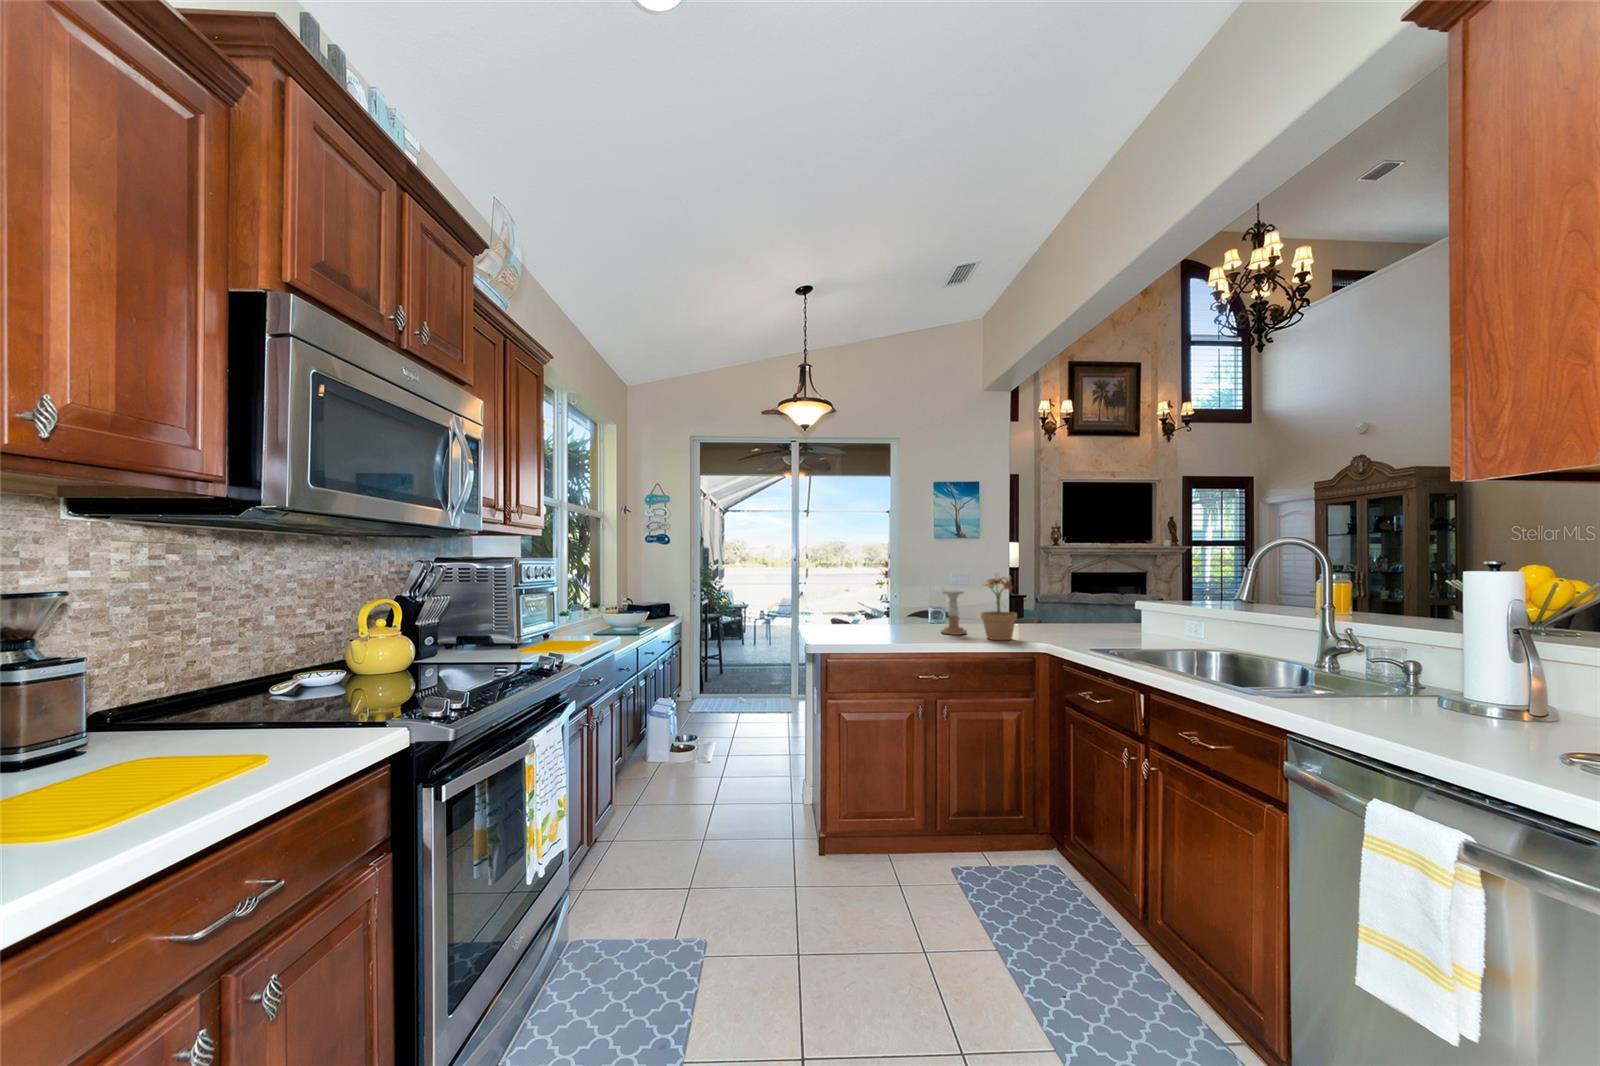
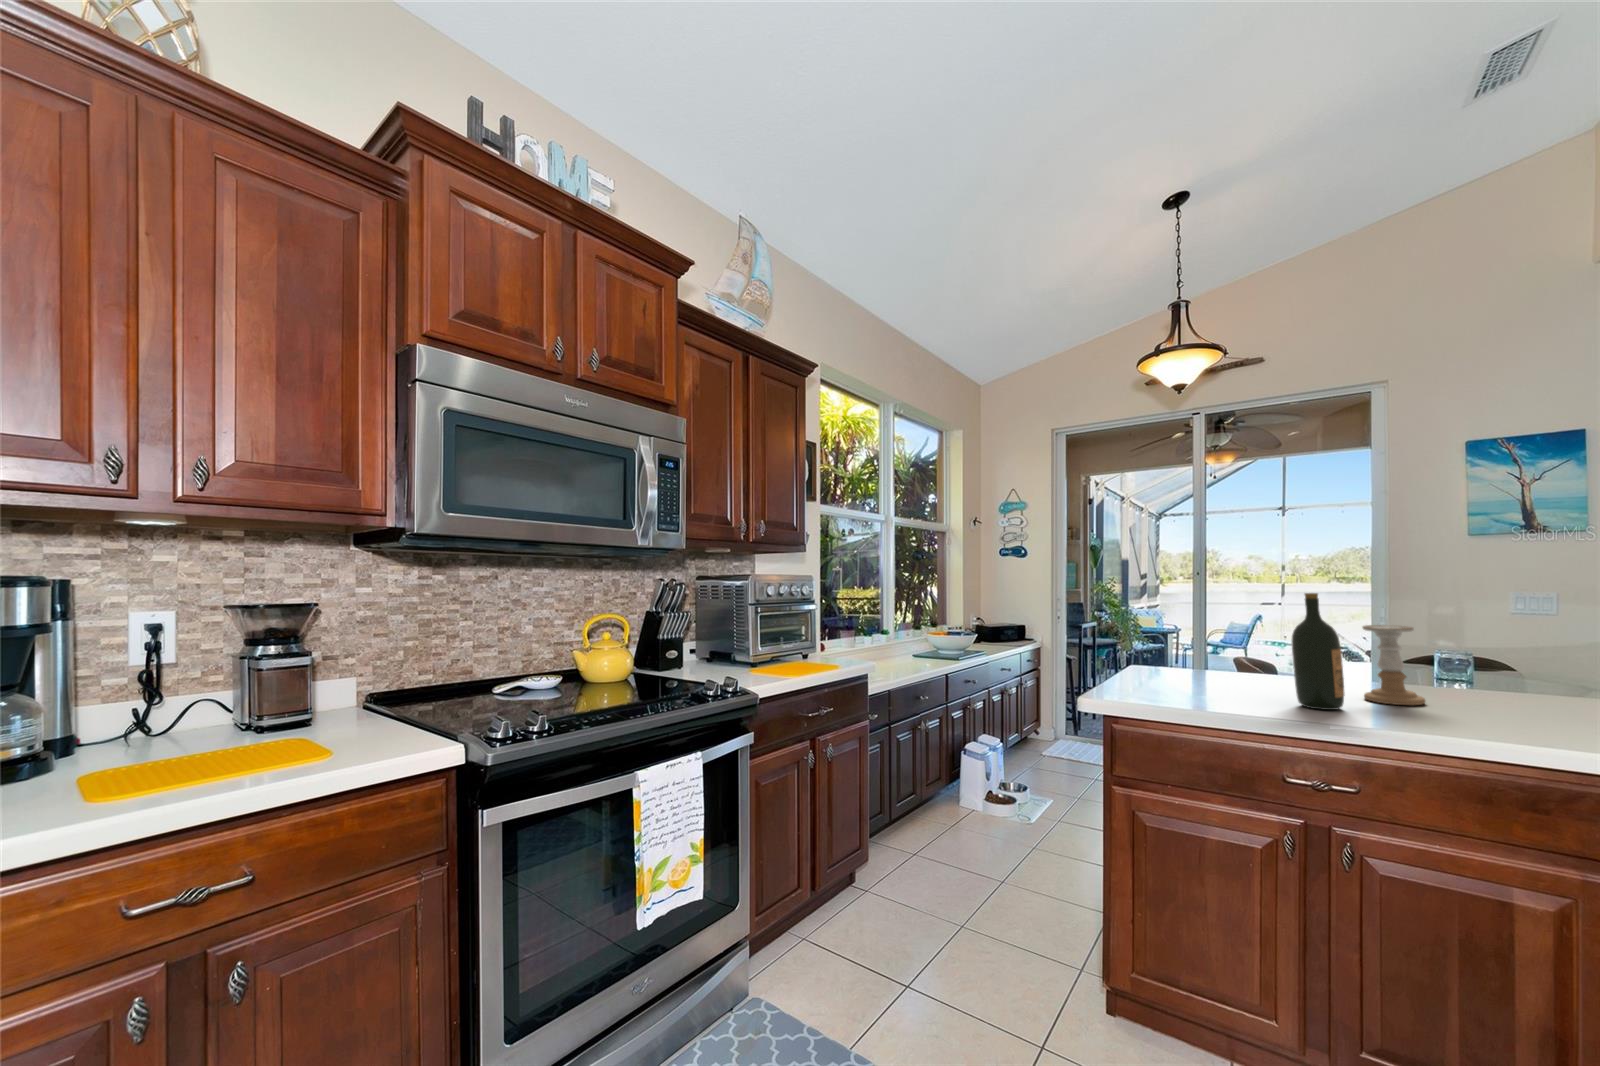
wine bottle: none [918,573,942,640] -> present [1292,593,1345,710]
potted plant: present [981,577,1017,640] -> none [1431,594,1543,728]

